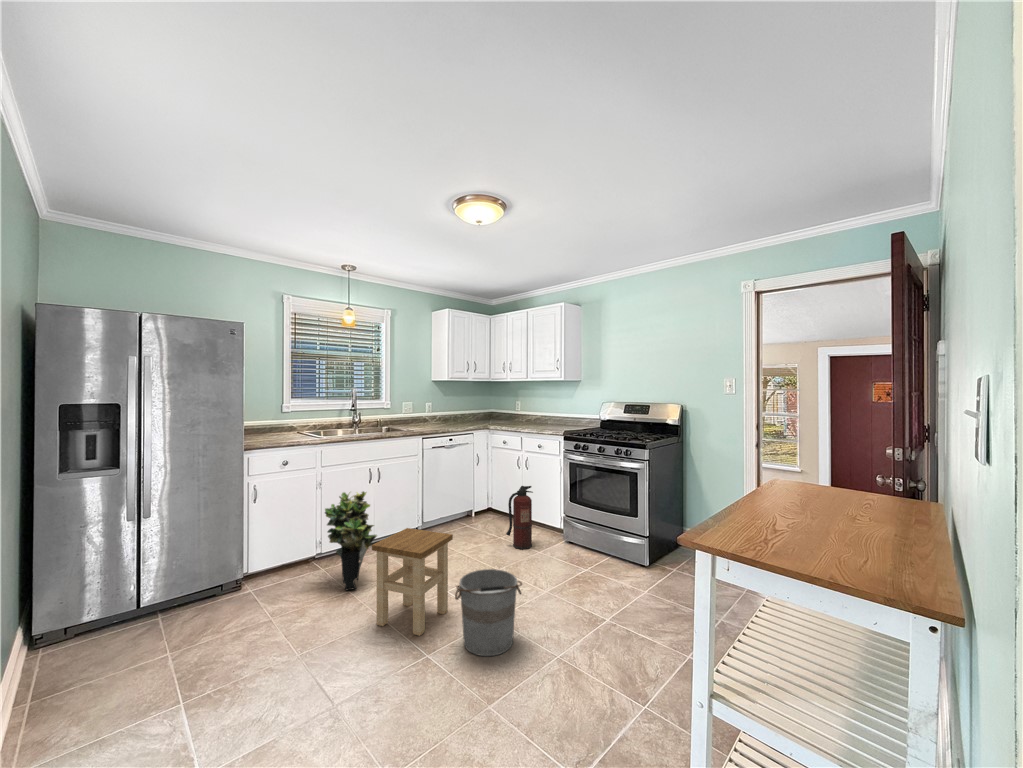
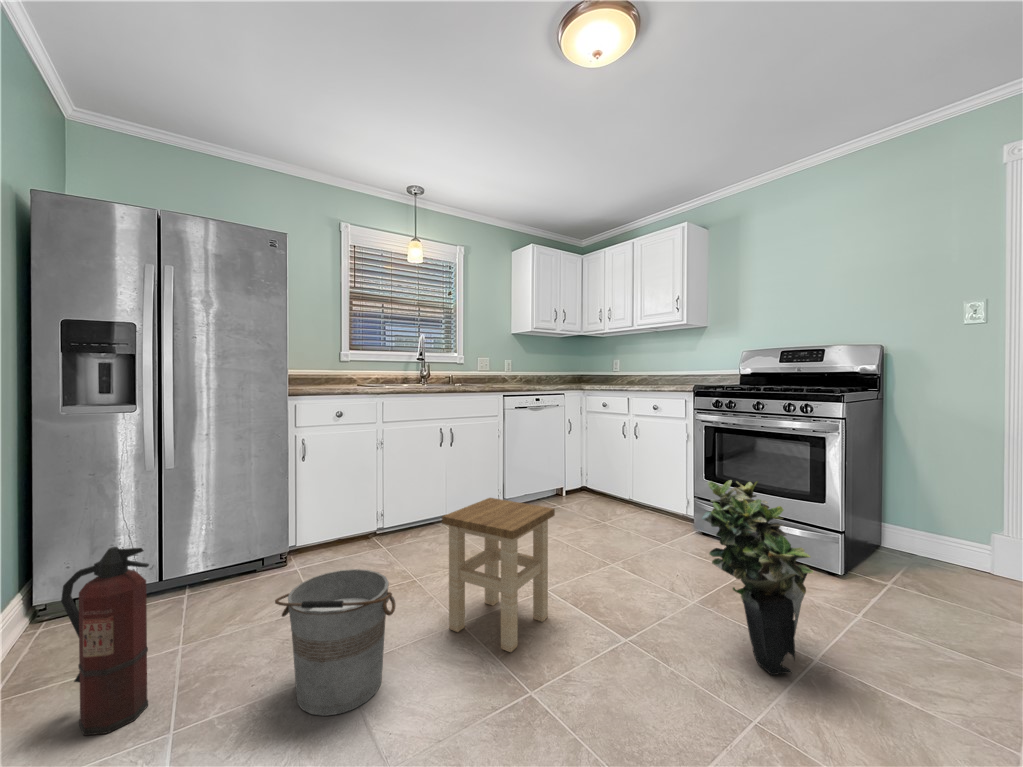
fire extinguisher: present [506,486,533,549] -> present [61,547,149,735]
potted plant: present [325,491,377,591] -> present [702,480,813,675]
bucket: present [455,569,522,656] -> present [275,569,395,716]

